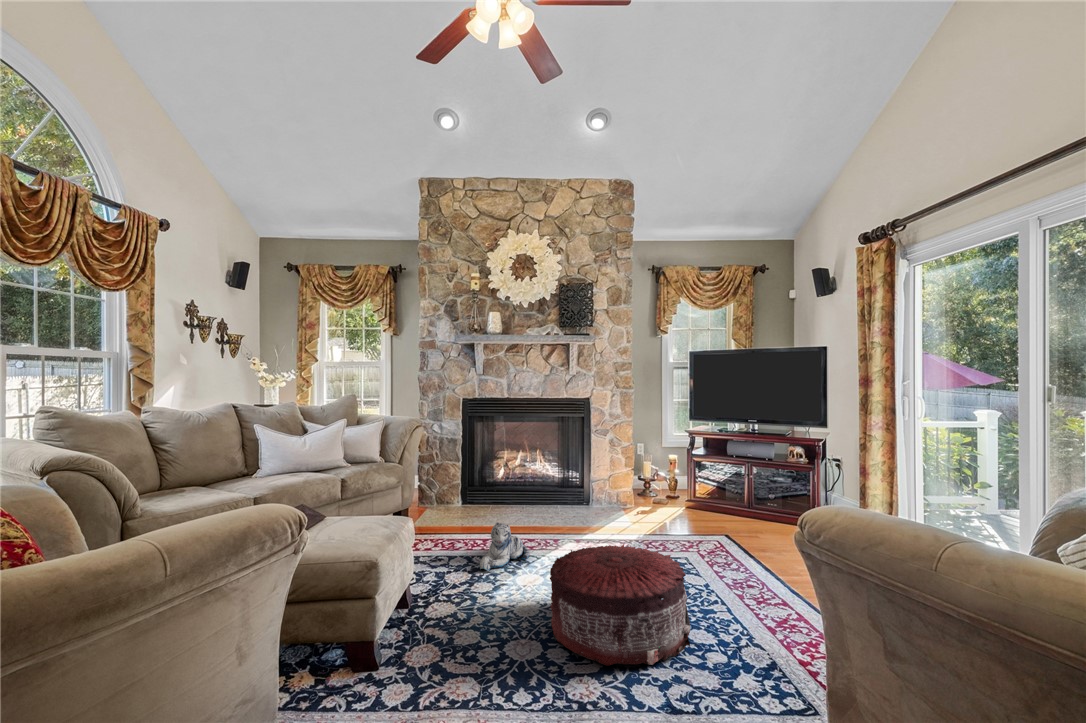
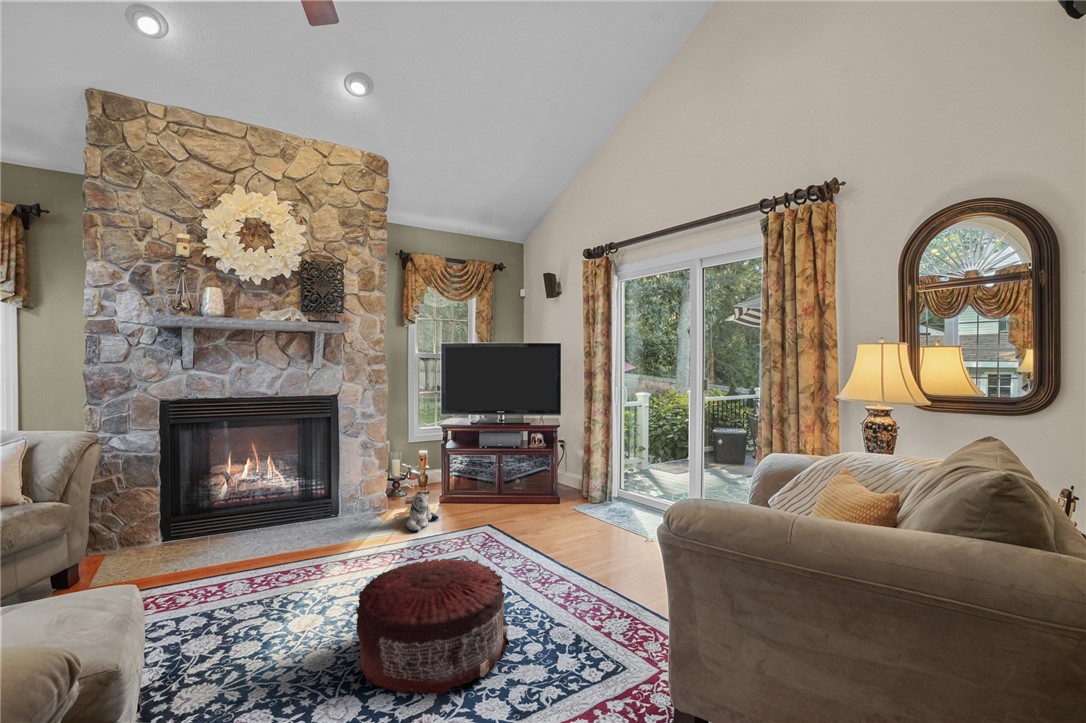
plush toy: present [479,522,529,570] -> present [406,493,439,531]

